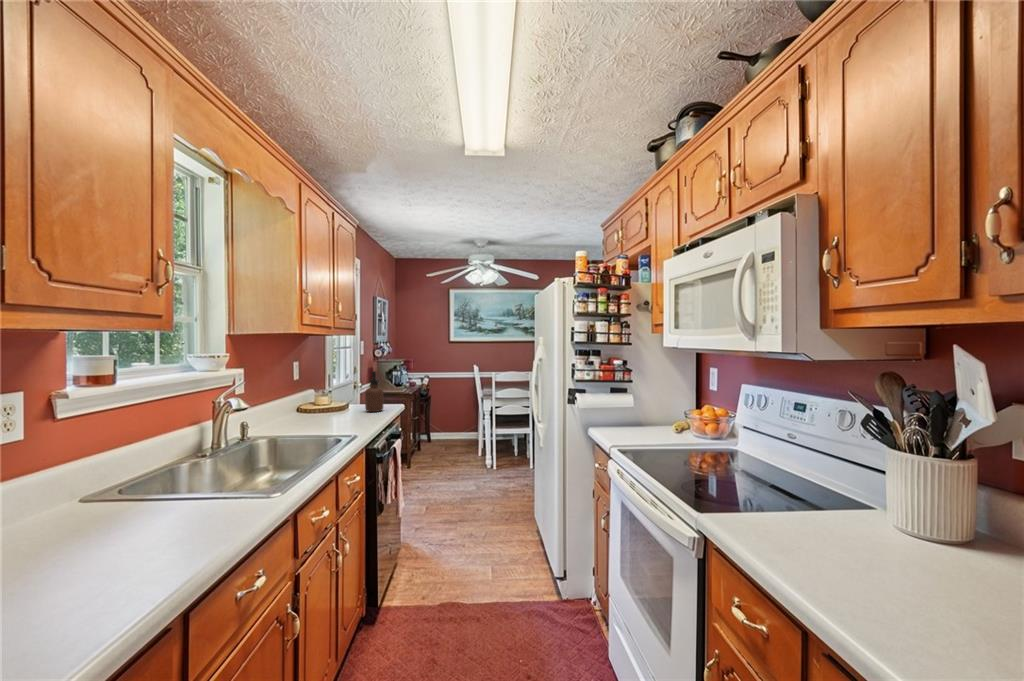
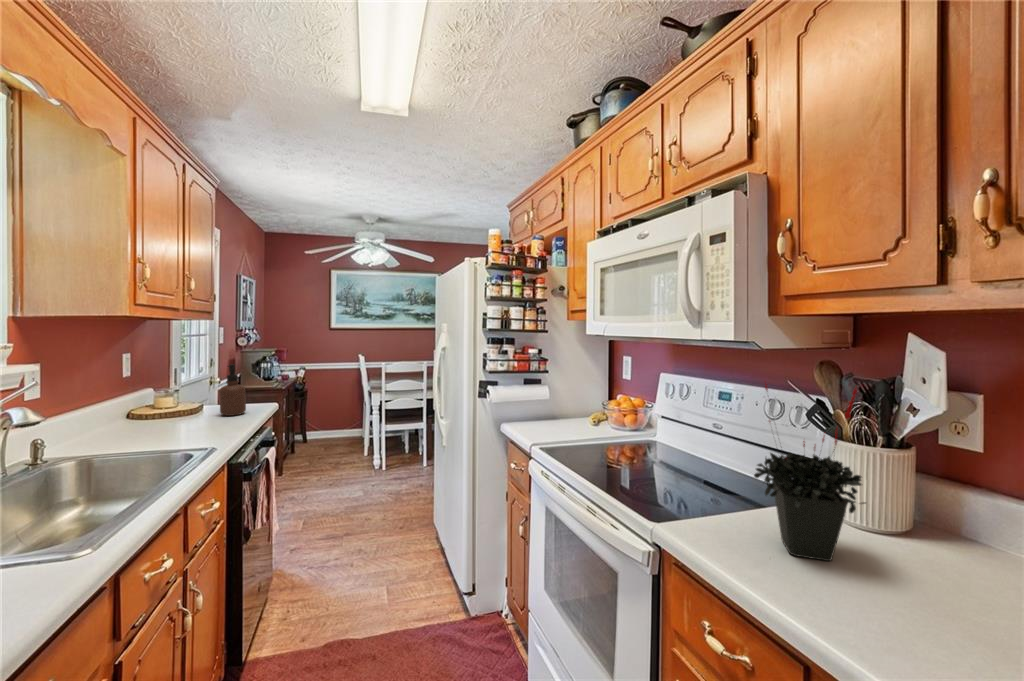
potted plant: none [797,388,904,559] -> present [754,385,866,561]

